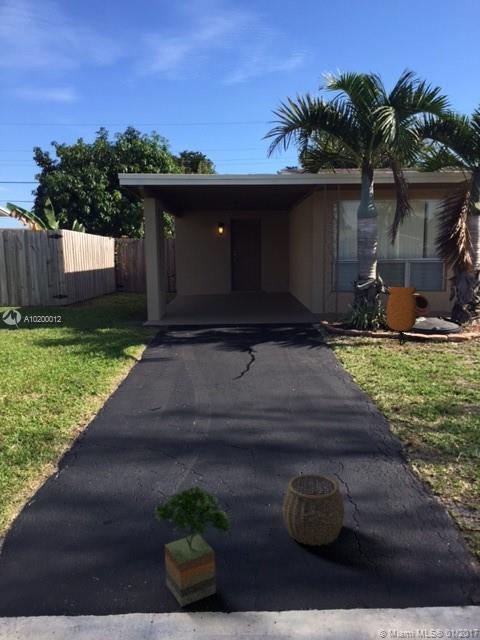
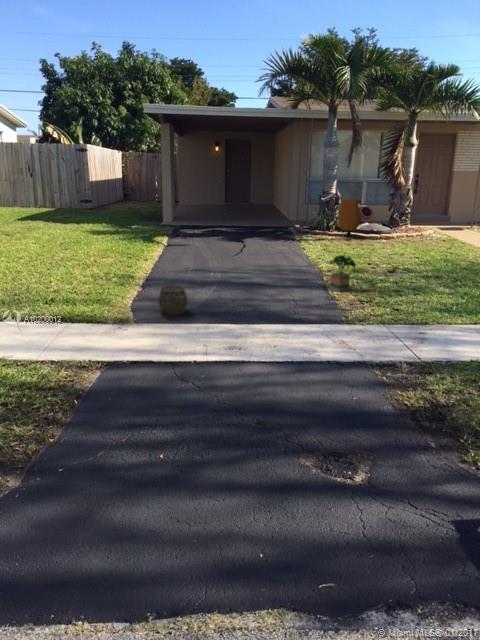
woven basket: present [283,474,345,546] -> present [158,285,188,315]
potted tree: present [155,487,230,606] -> present [330,255,356,292]

